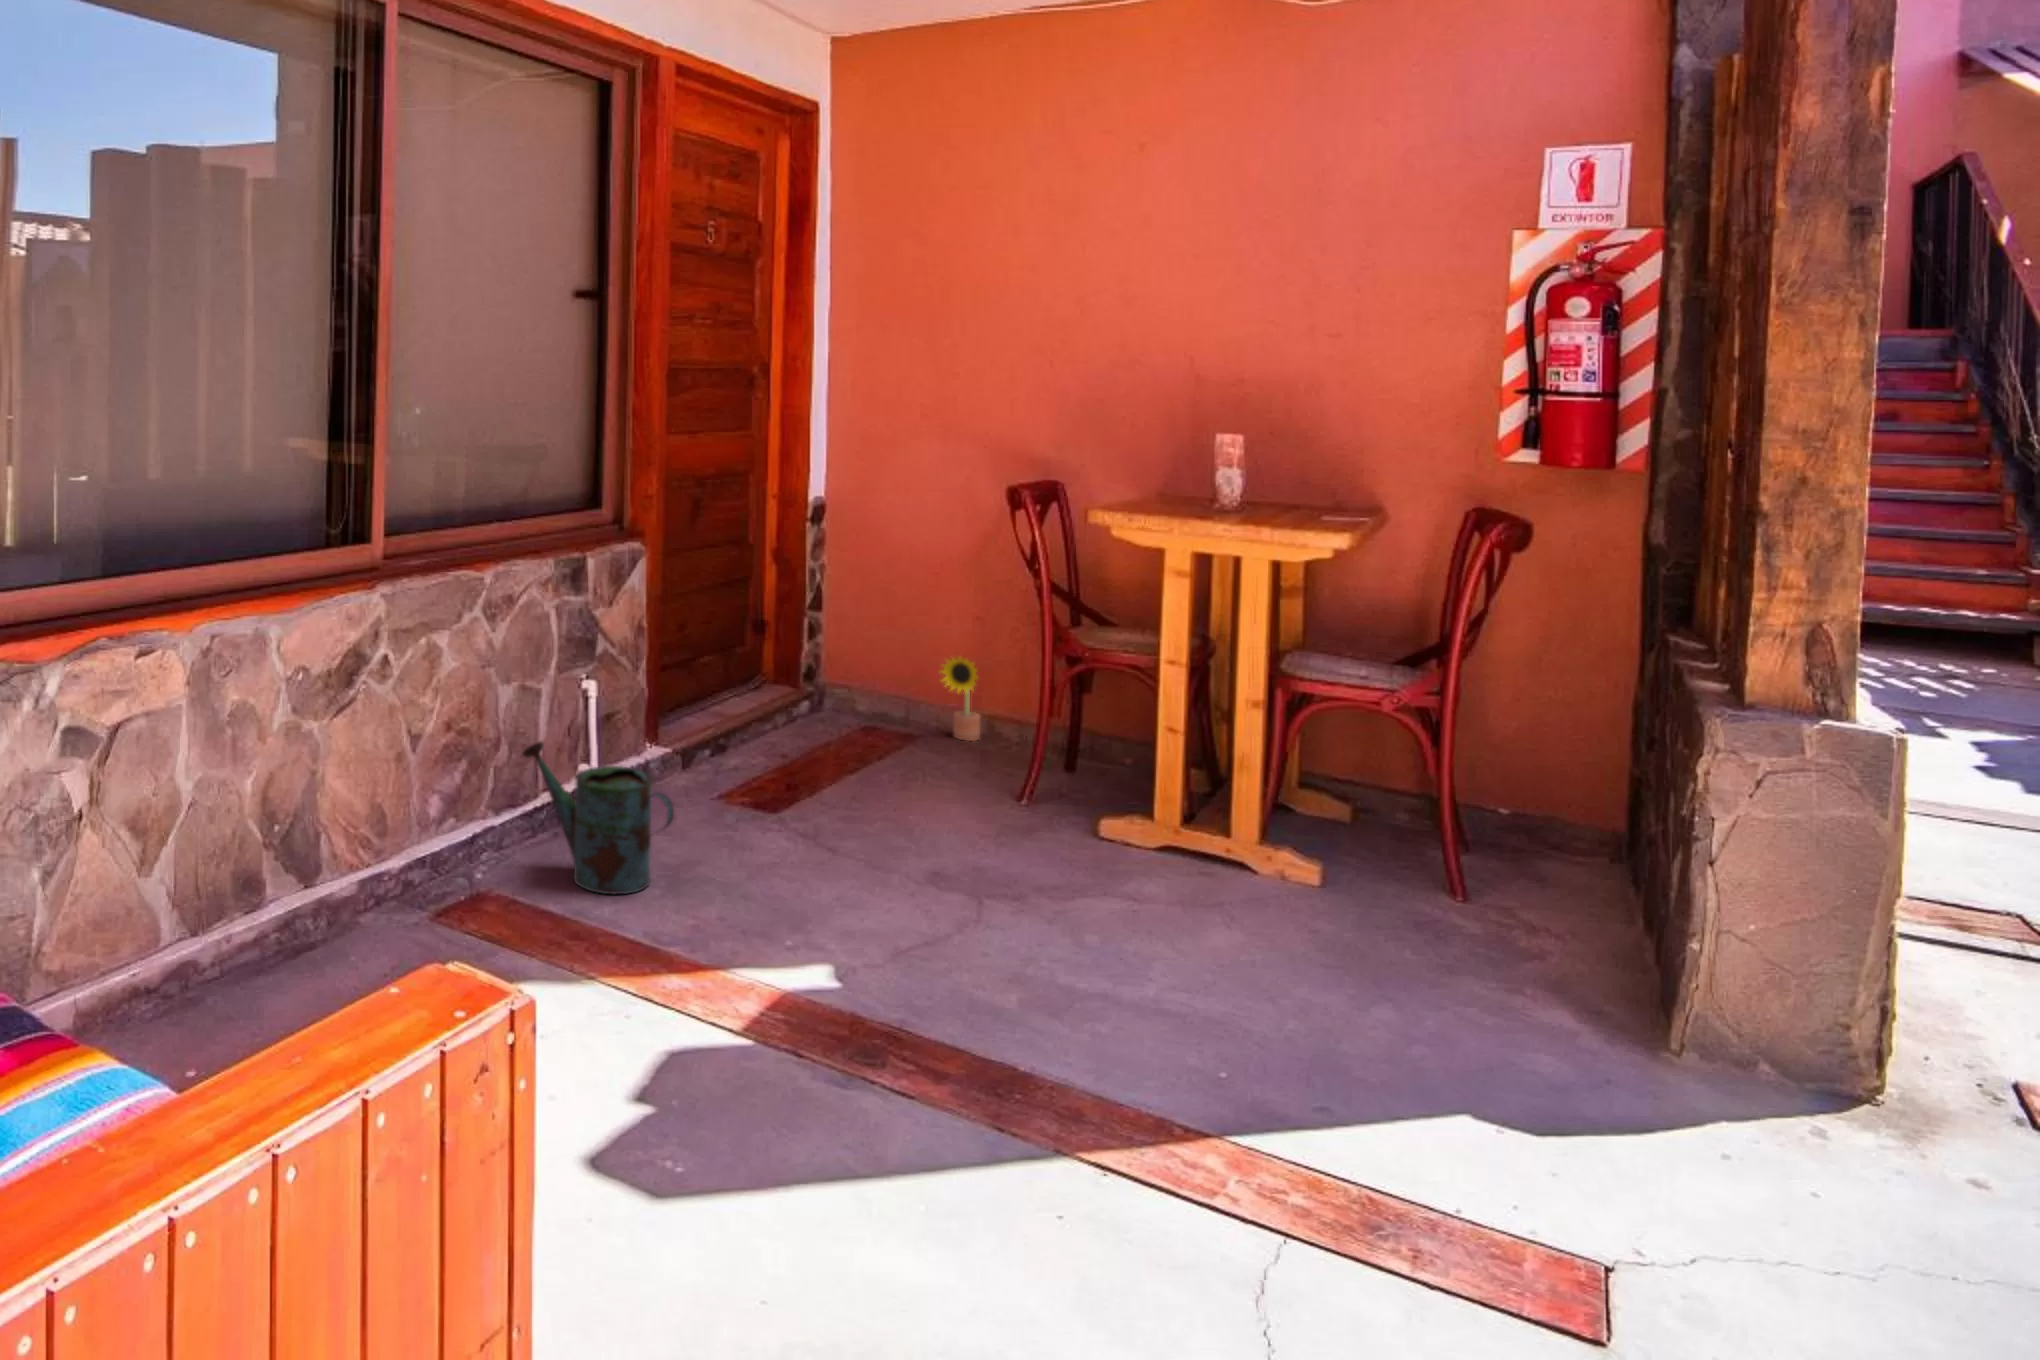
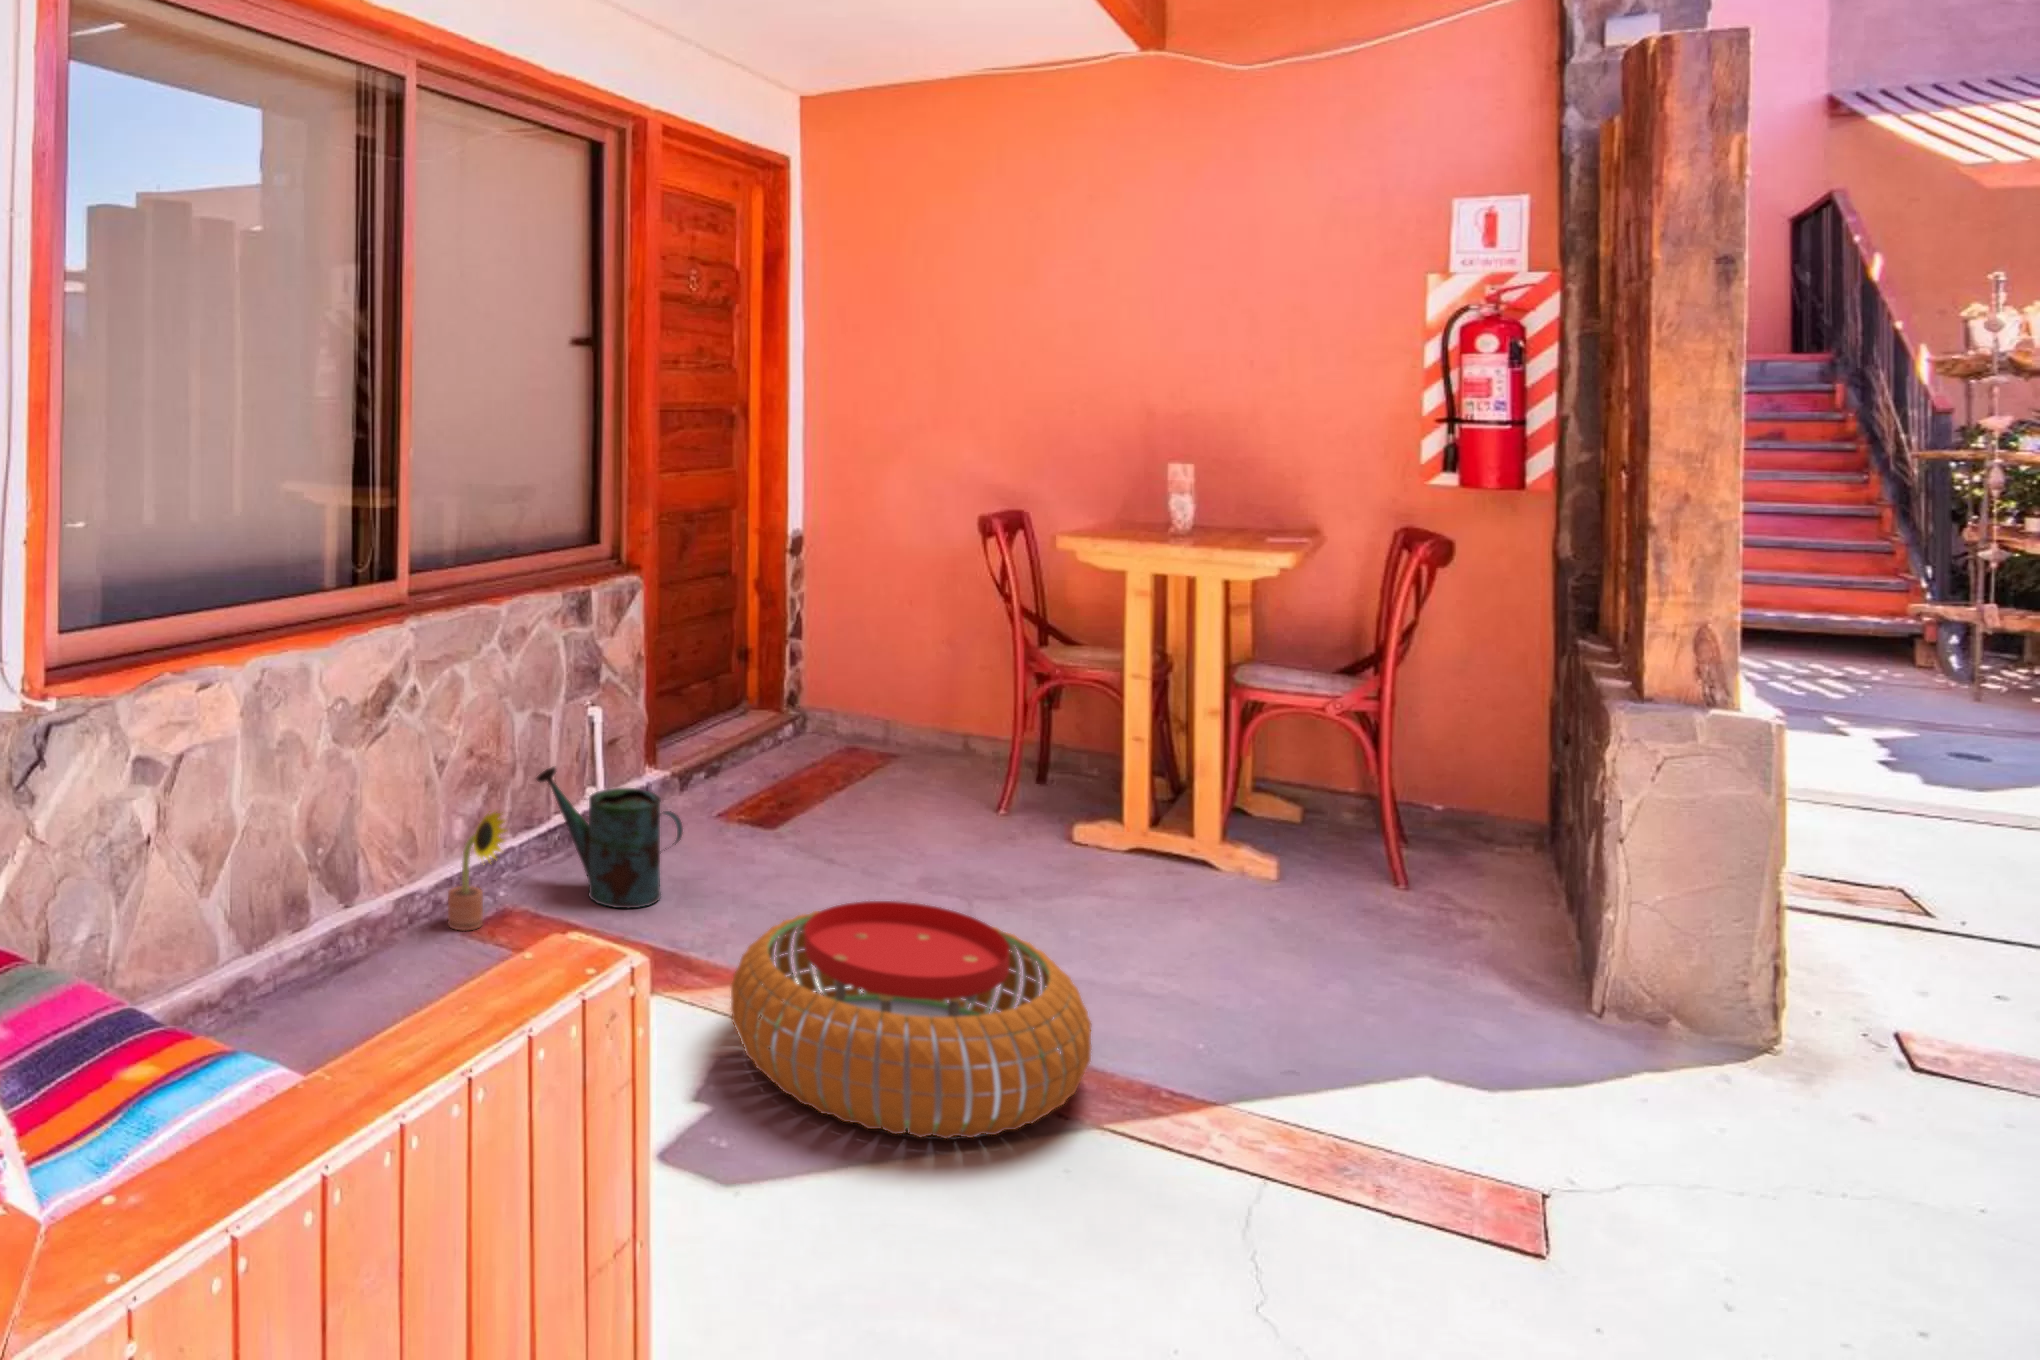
decorative plant: present [941,657,980,741] -> present [448,812,506,931]
pouf: none [705,901,1102,1172] -> present [731,901,1092,1138]

